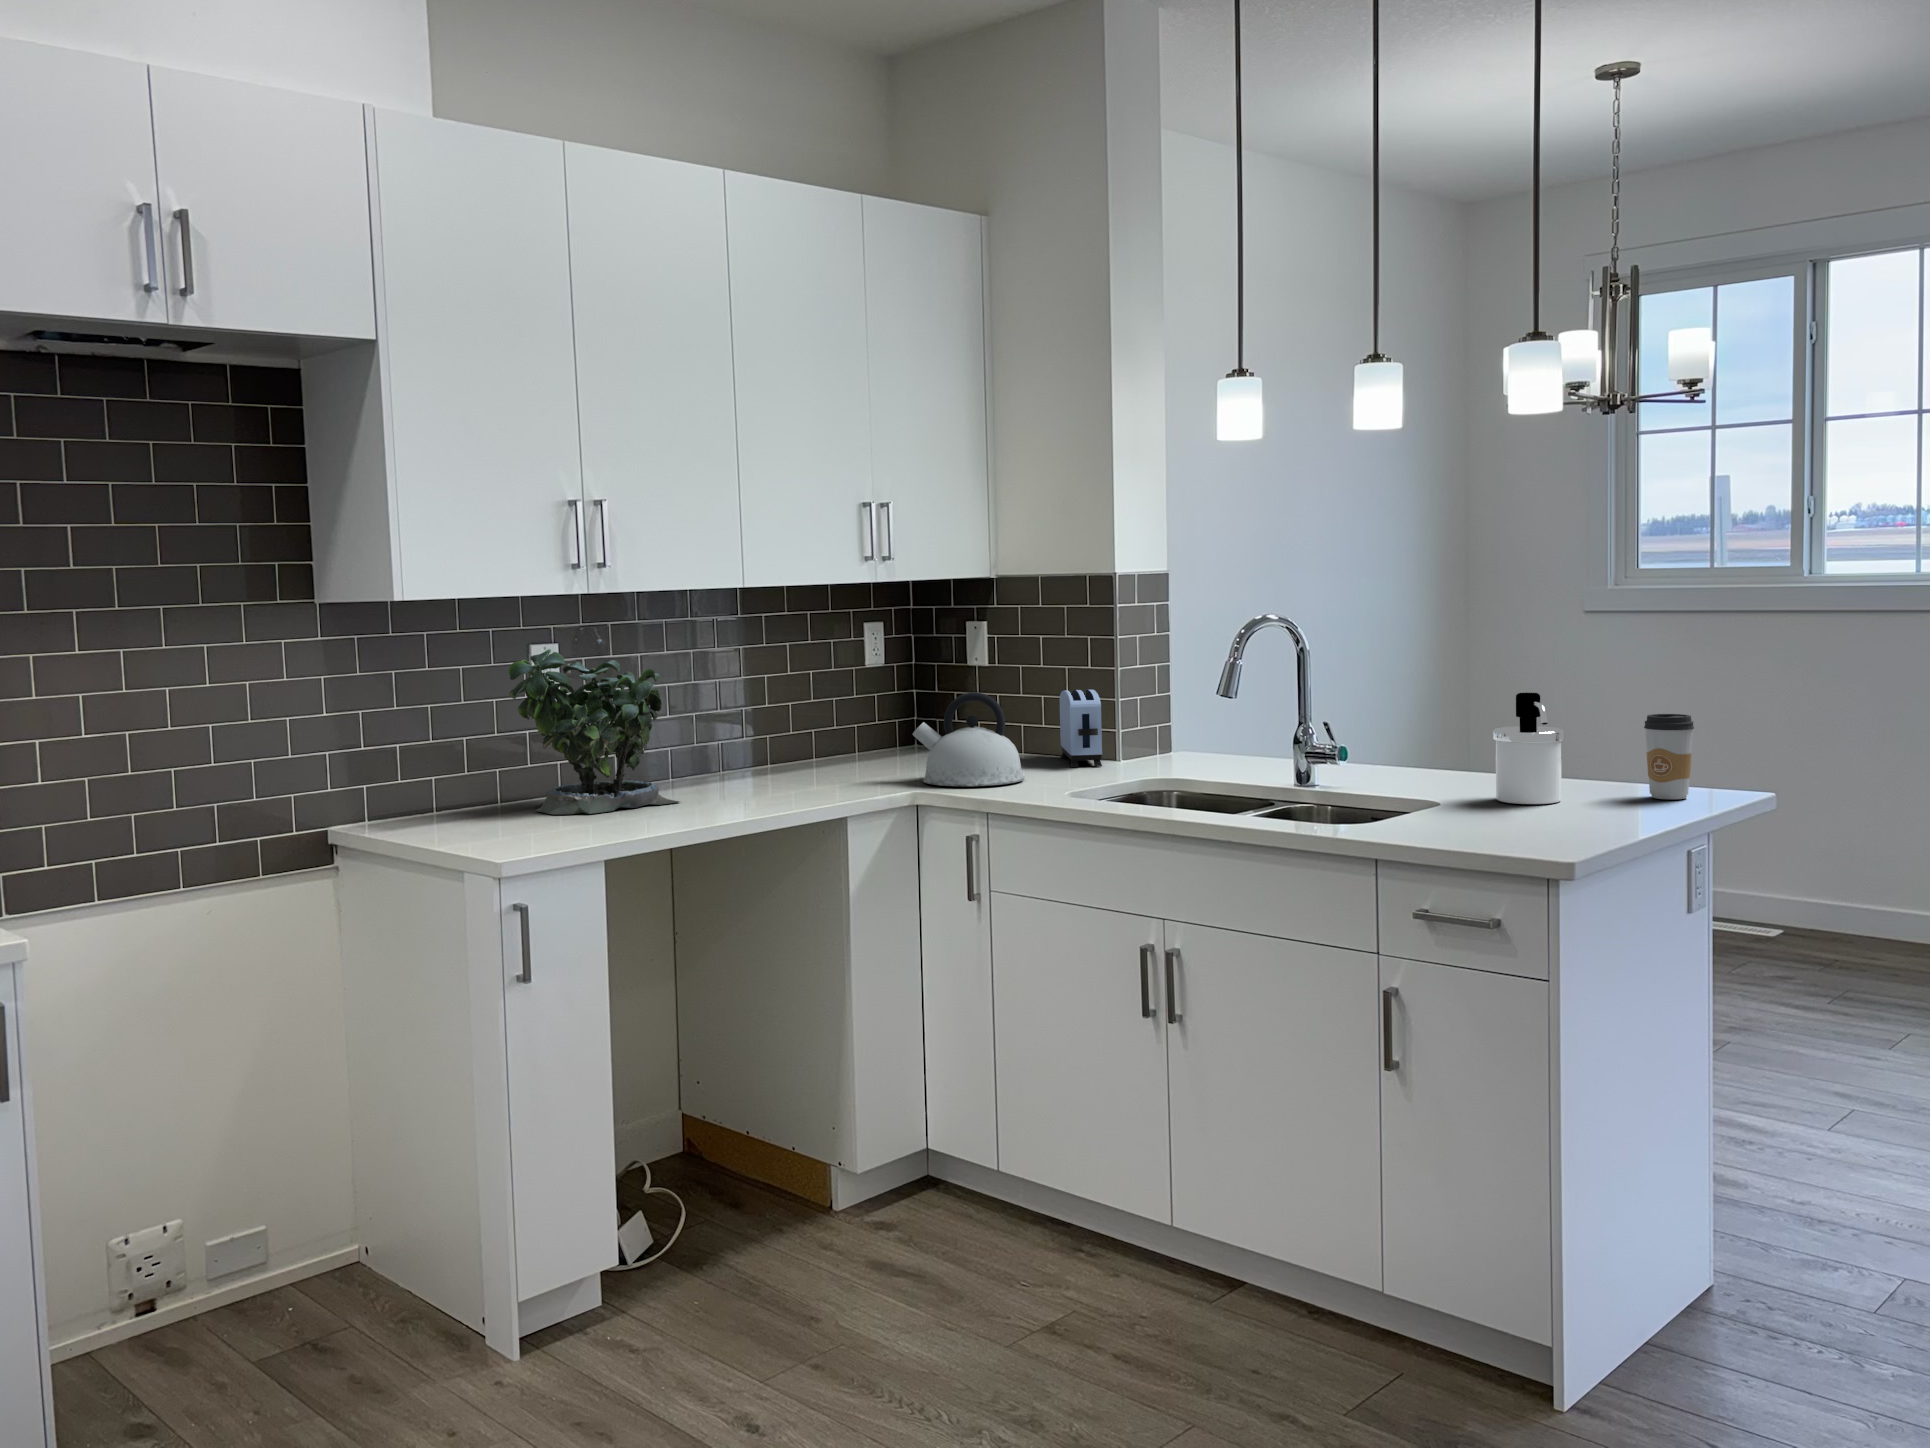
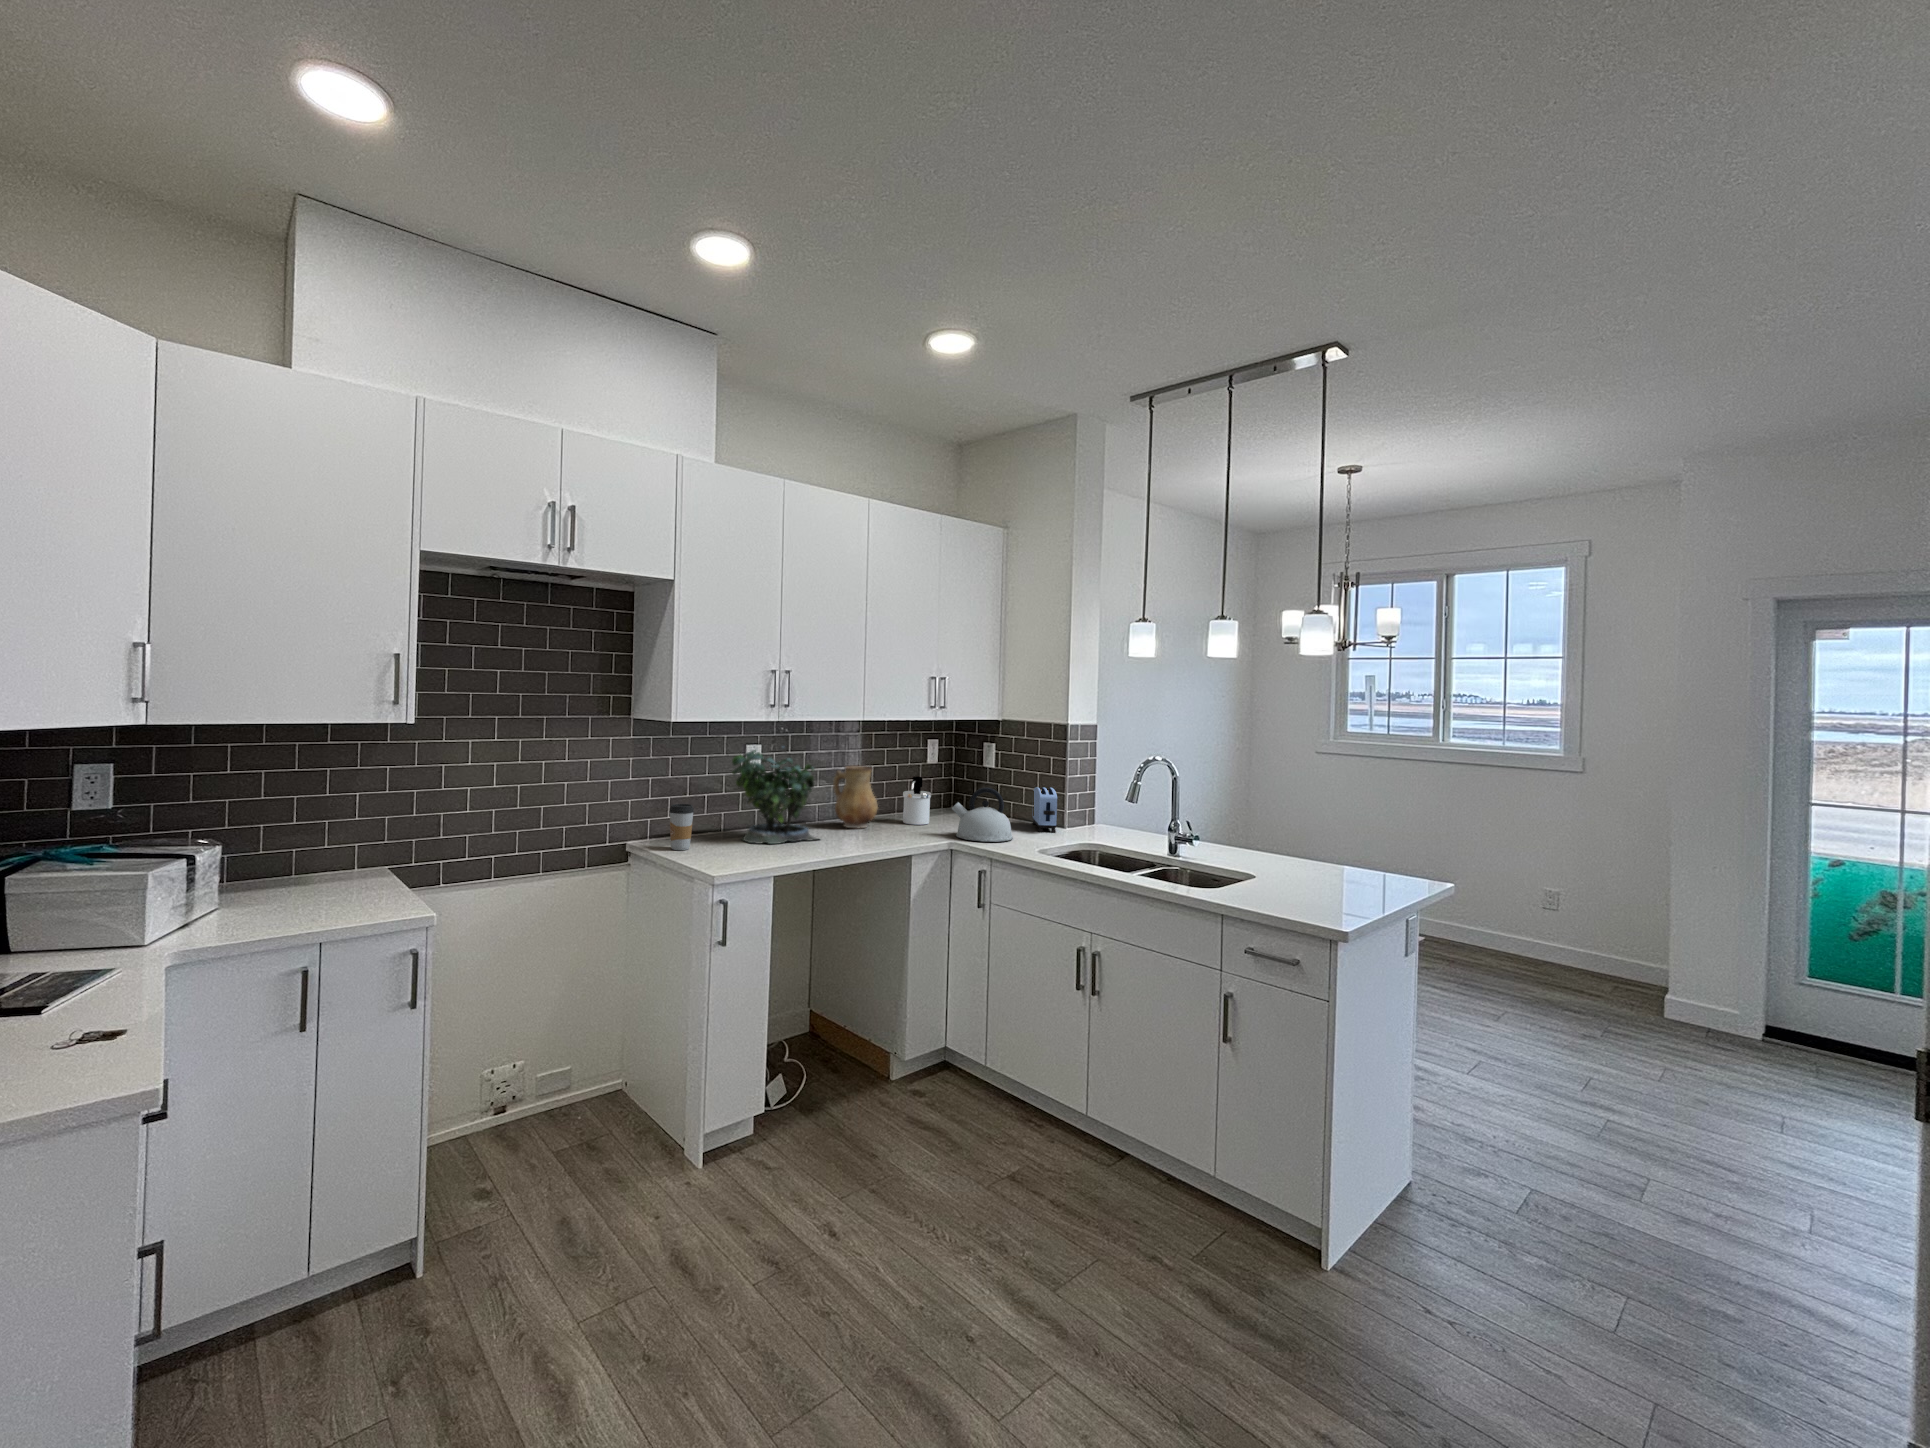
ceramic pitcher: none [696,672,779,783] -> present [833,766,878,828]
soap dispenser: present [1493,692,1564,804] -> present [903,777,931,825]
coffee cup: present [1644,714,1694,799] -> present [669,804,694,850]

